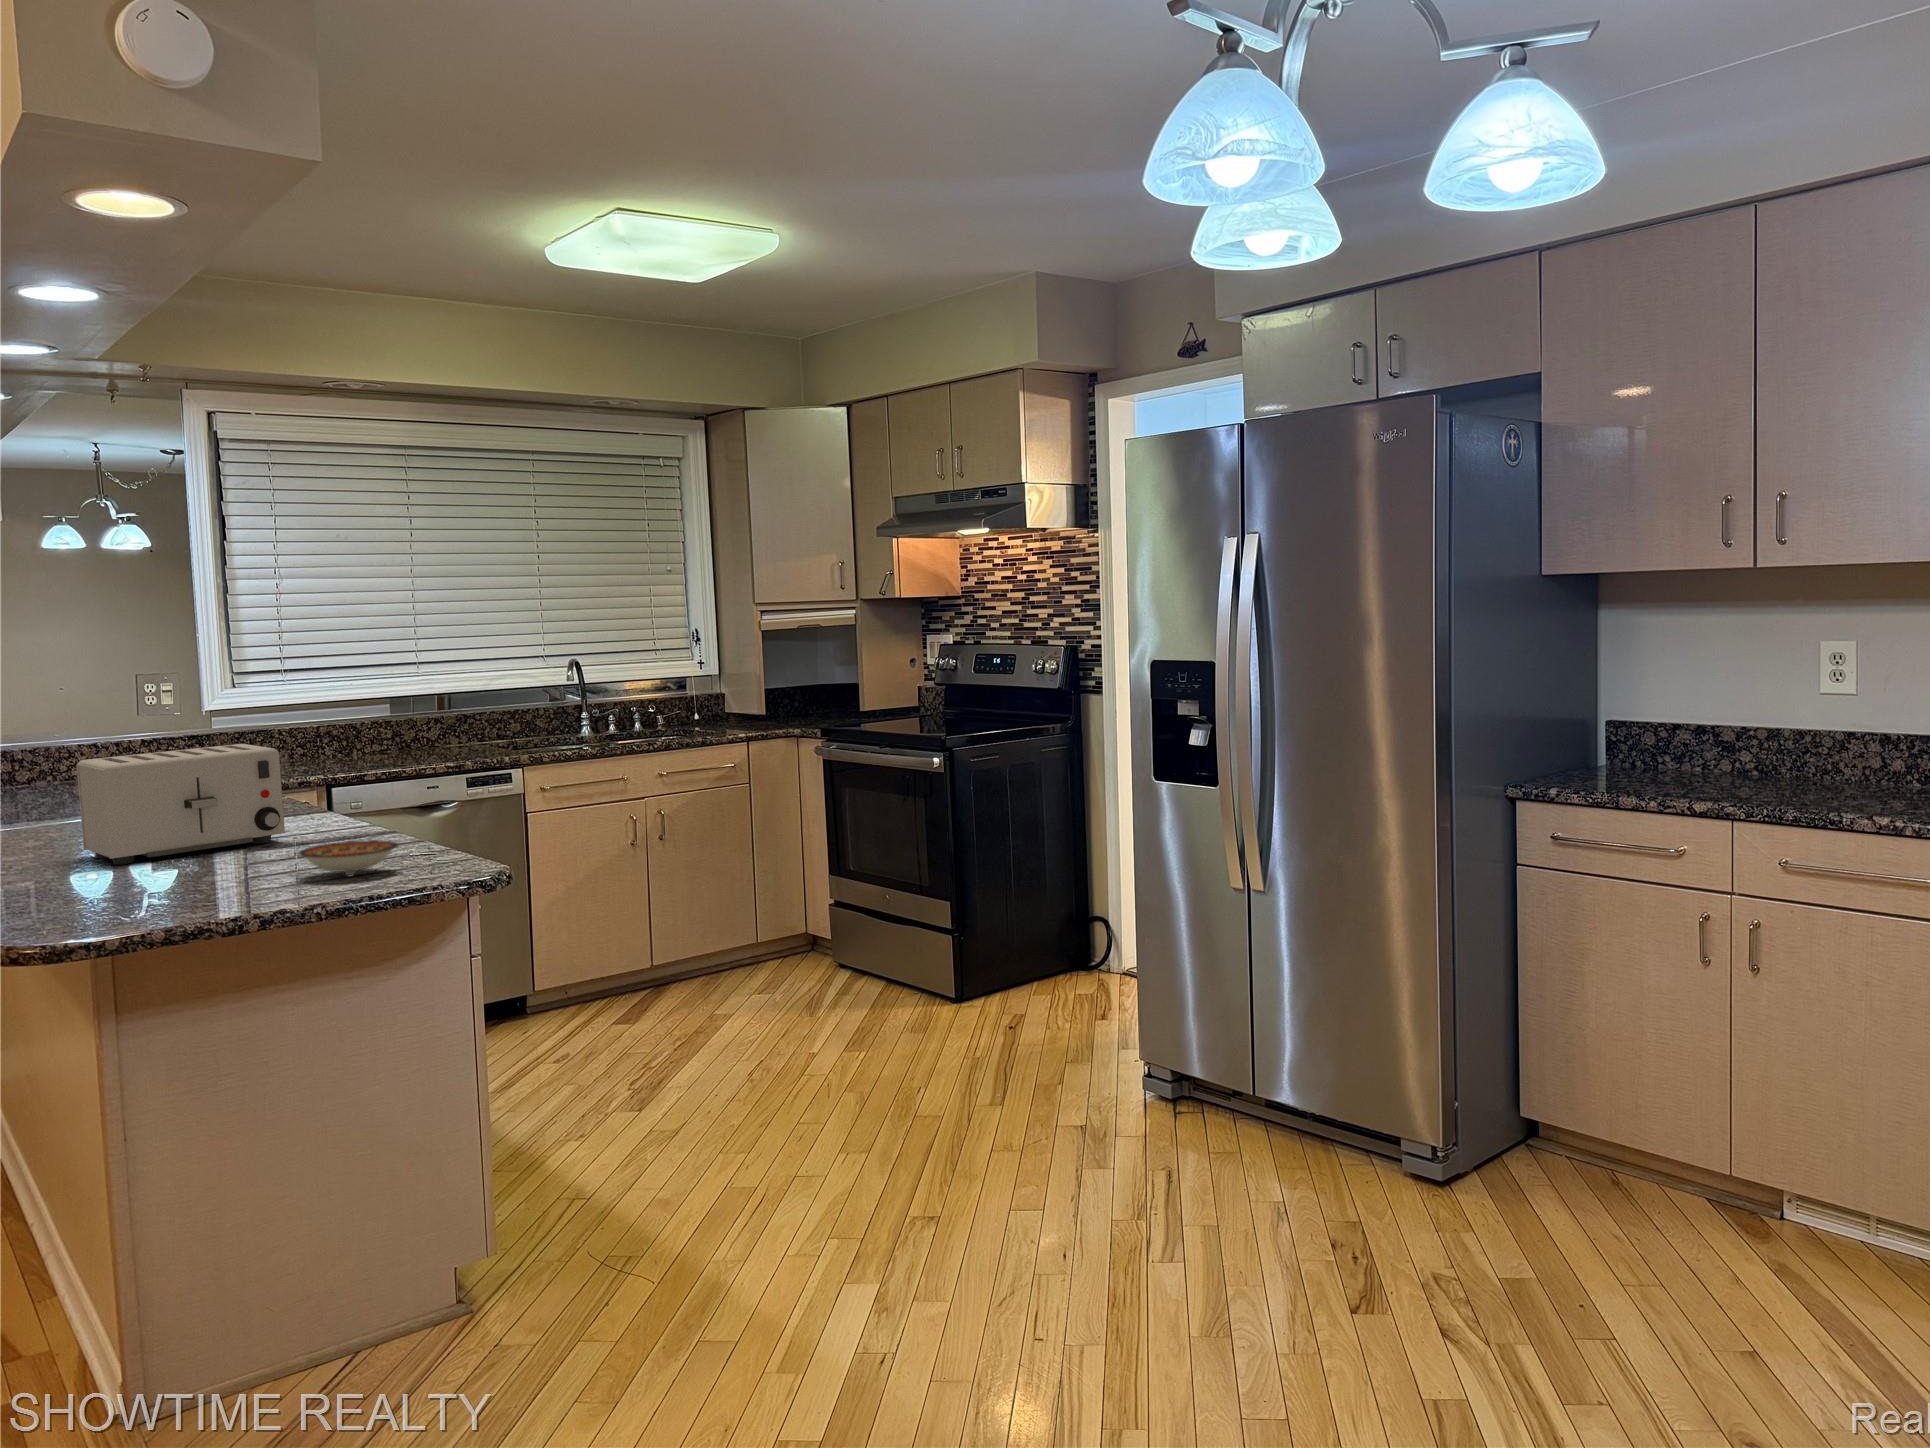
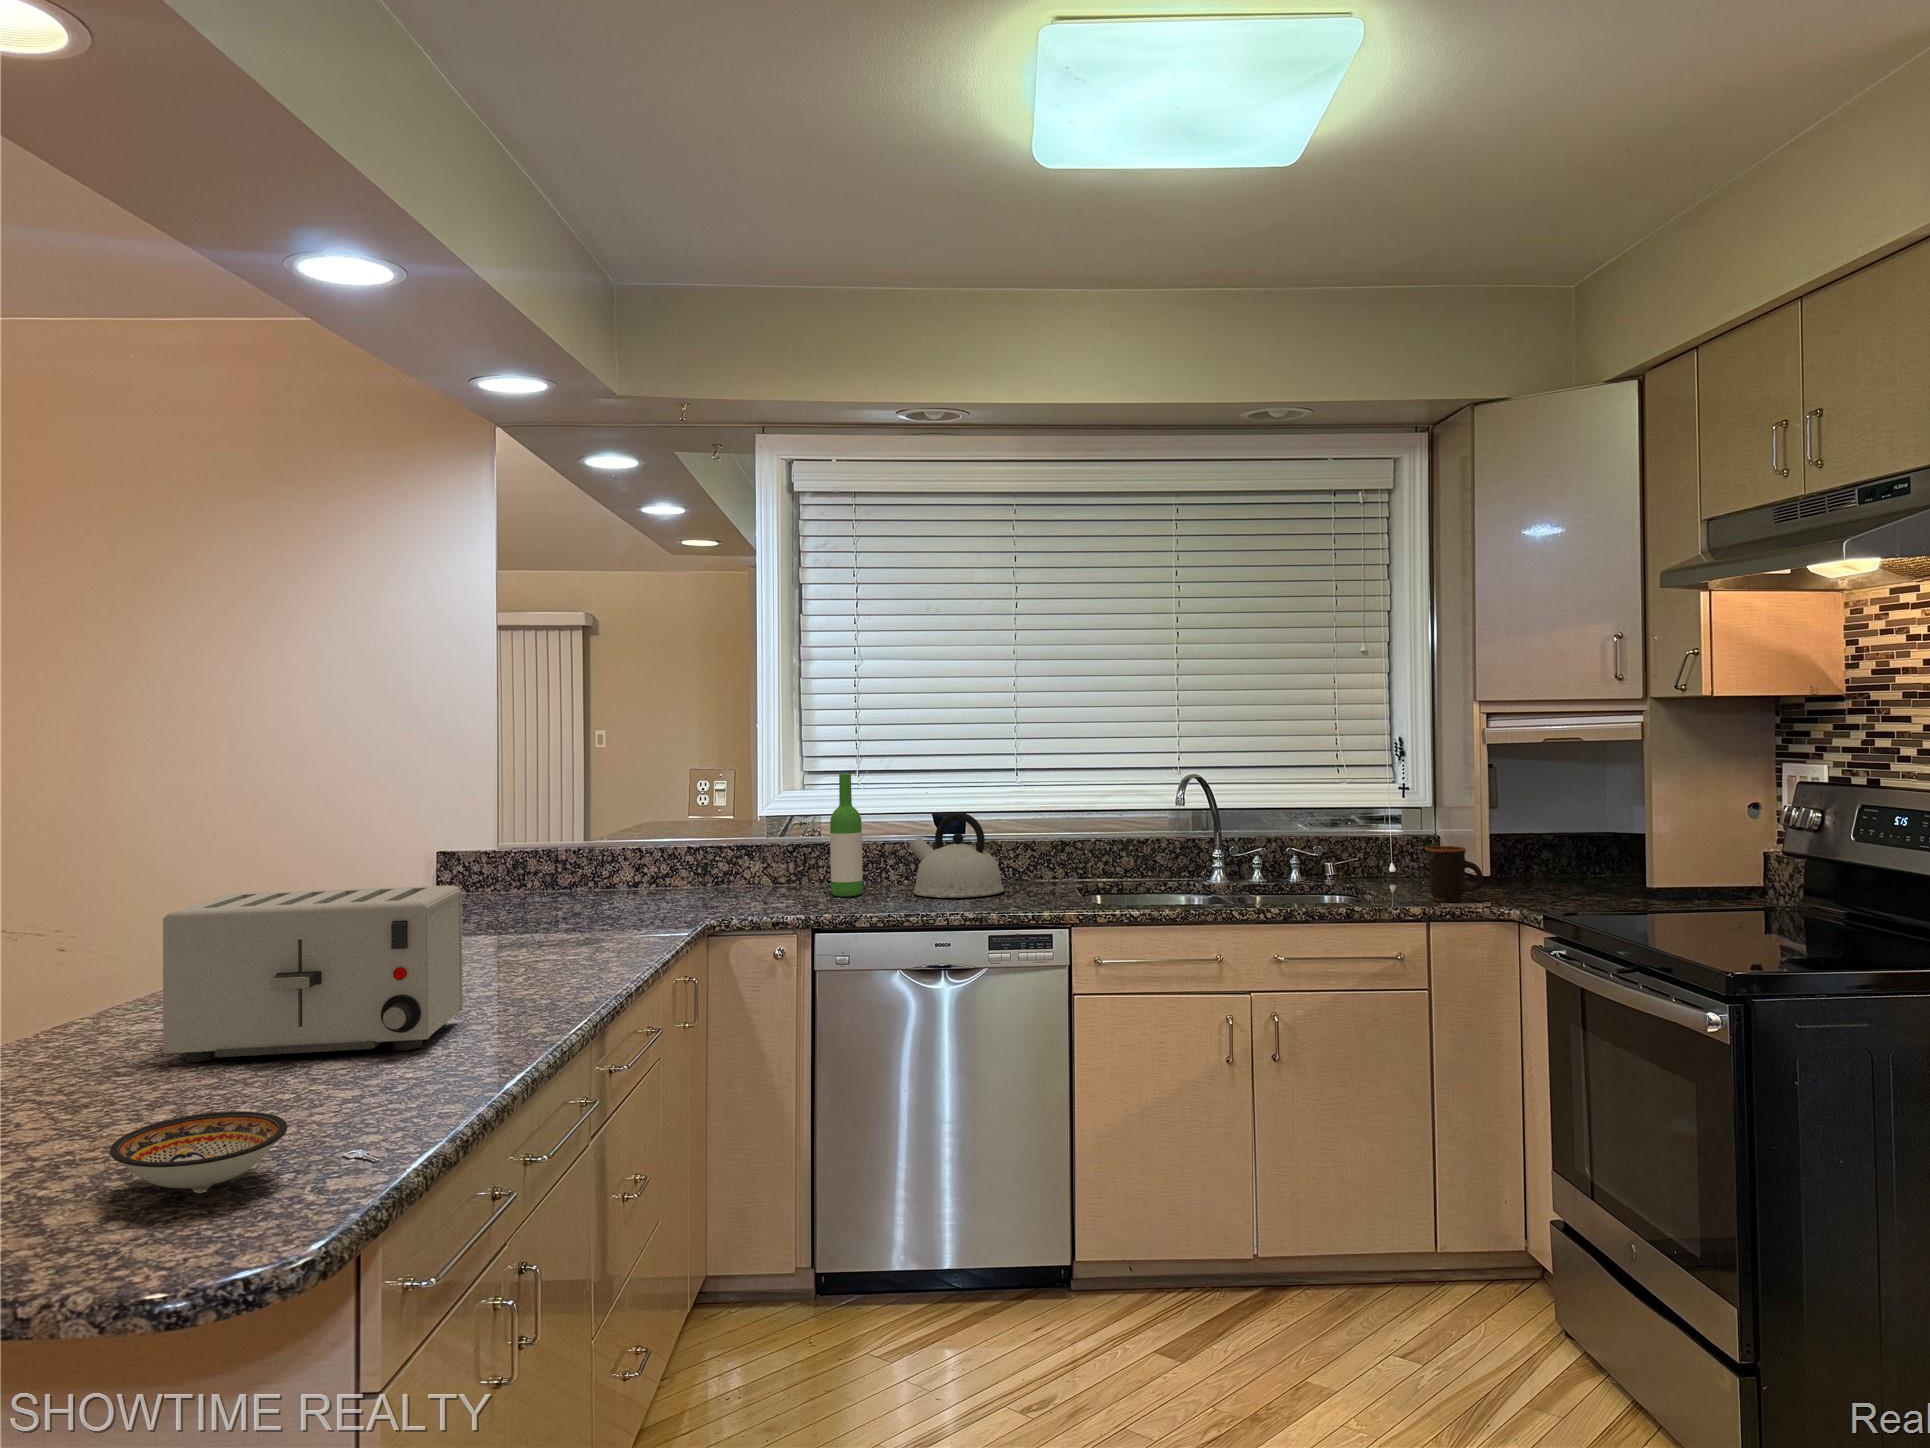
wine bottle: none [292,670,323,767] -> present [830,773,863,897]
kettle: none [354,696,439,761] -> present [910,812,1004,898]
mug: none [738,696,776,731] -> present [1425,846,1483,902]

